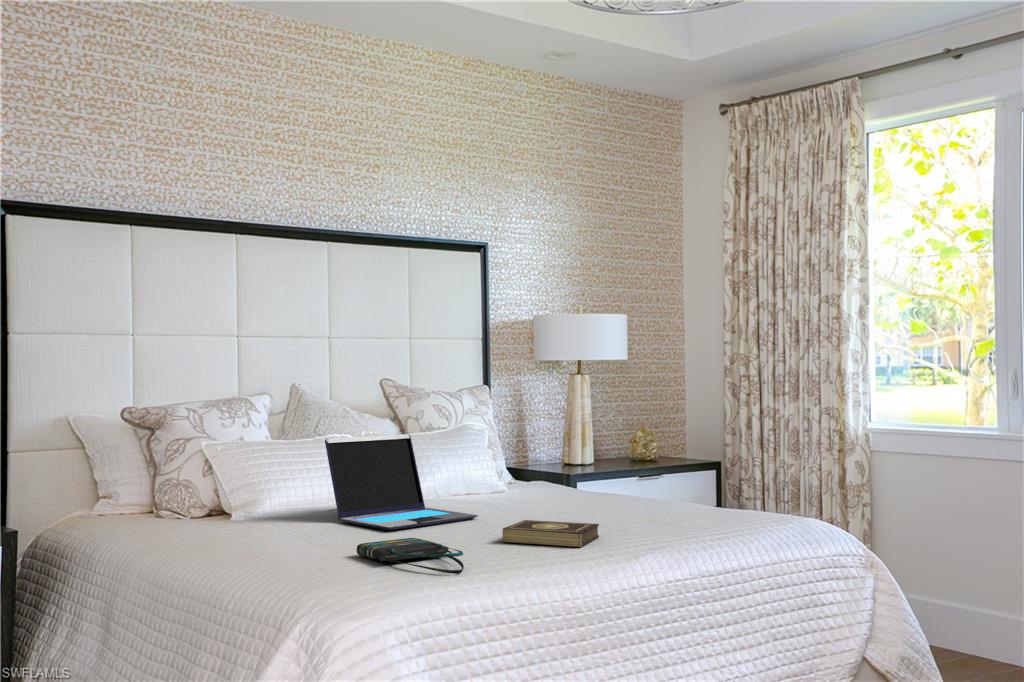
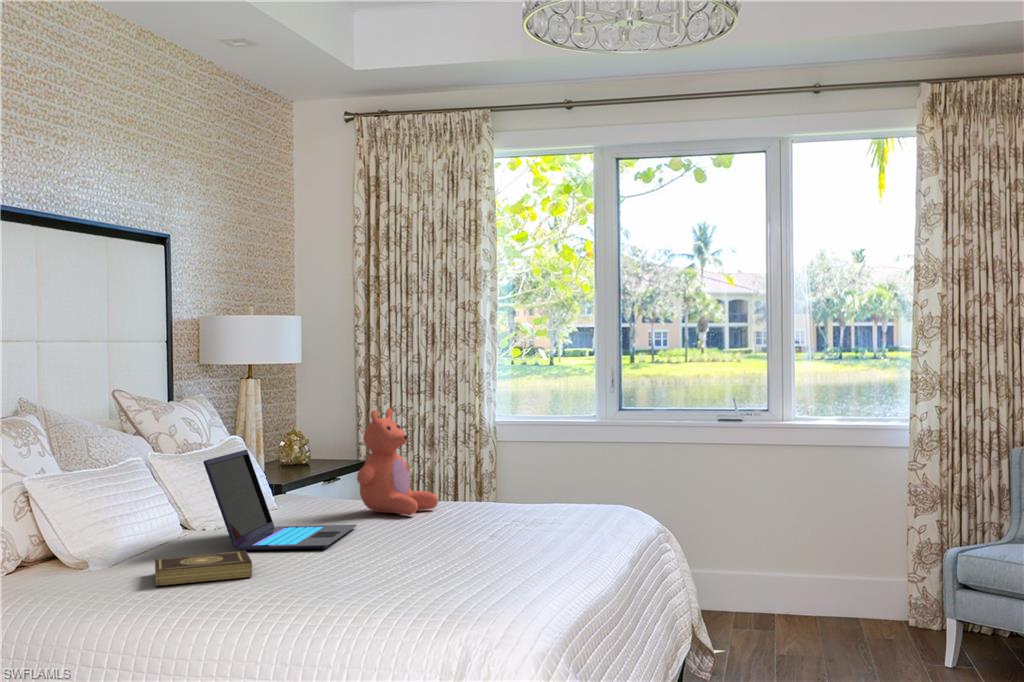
teddy bear: none [512,405,598,514] -> present [357,408,438,515]
book: present [503,520,599,547] -> present [155,551,252,586]
tote bag: present [357,538,464,574] -> none [387,545,532,570]

